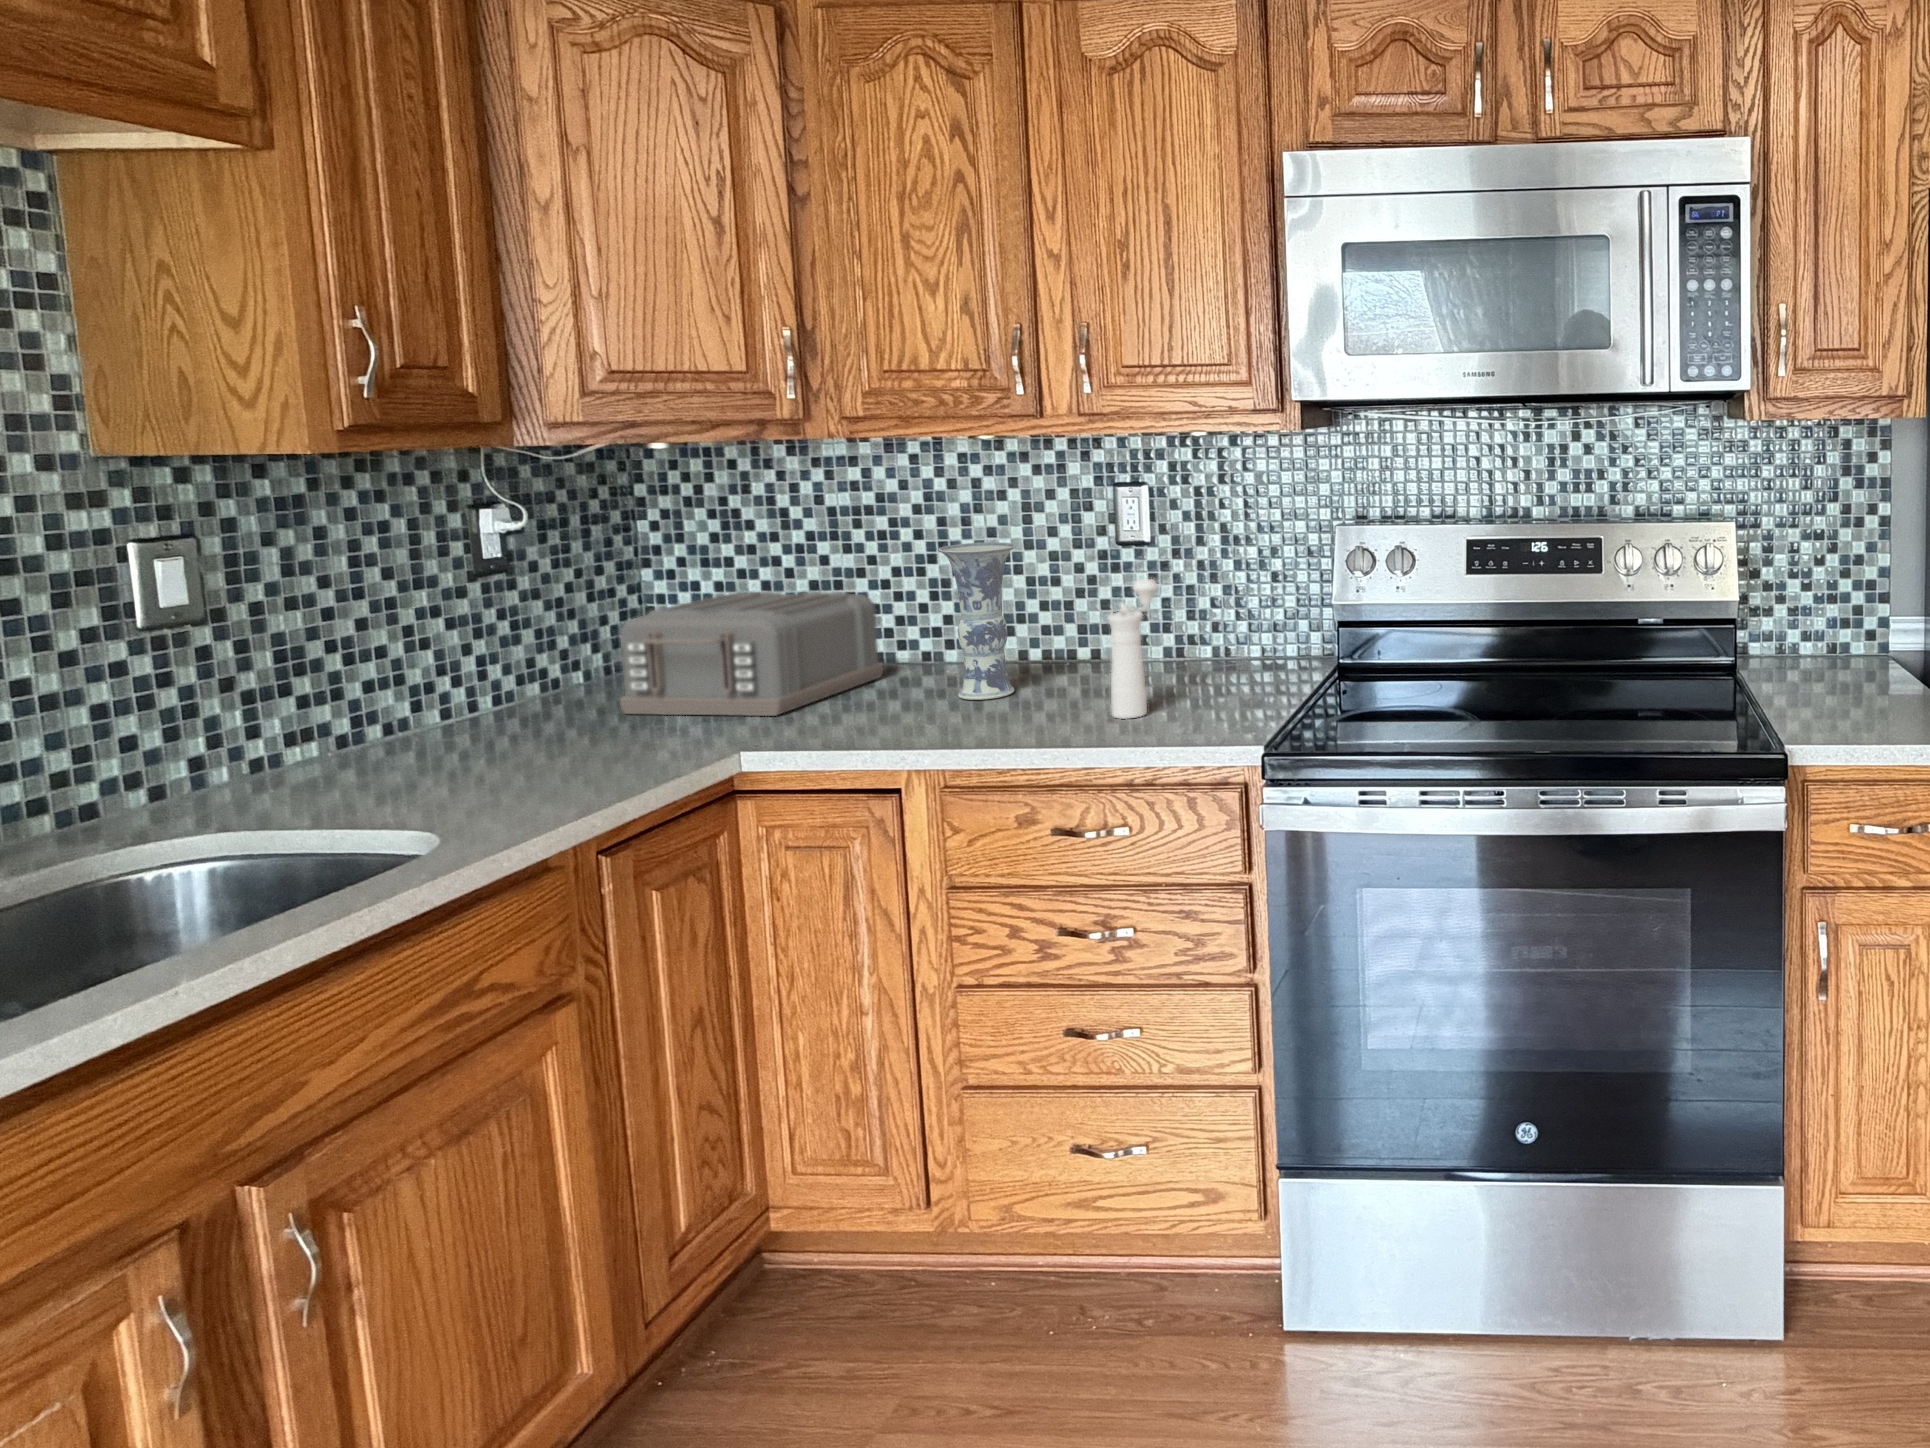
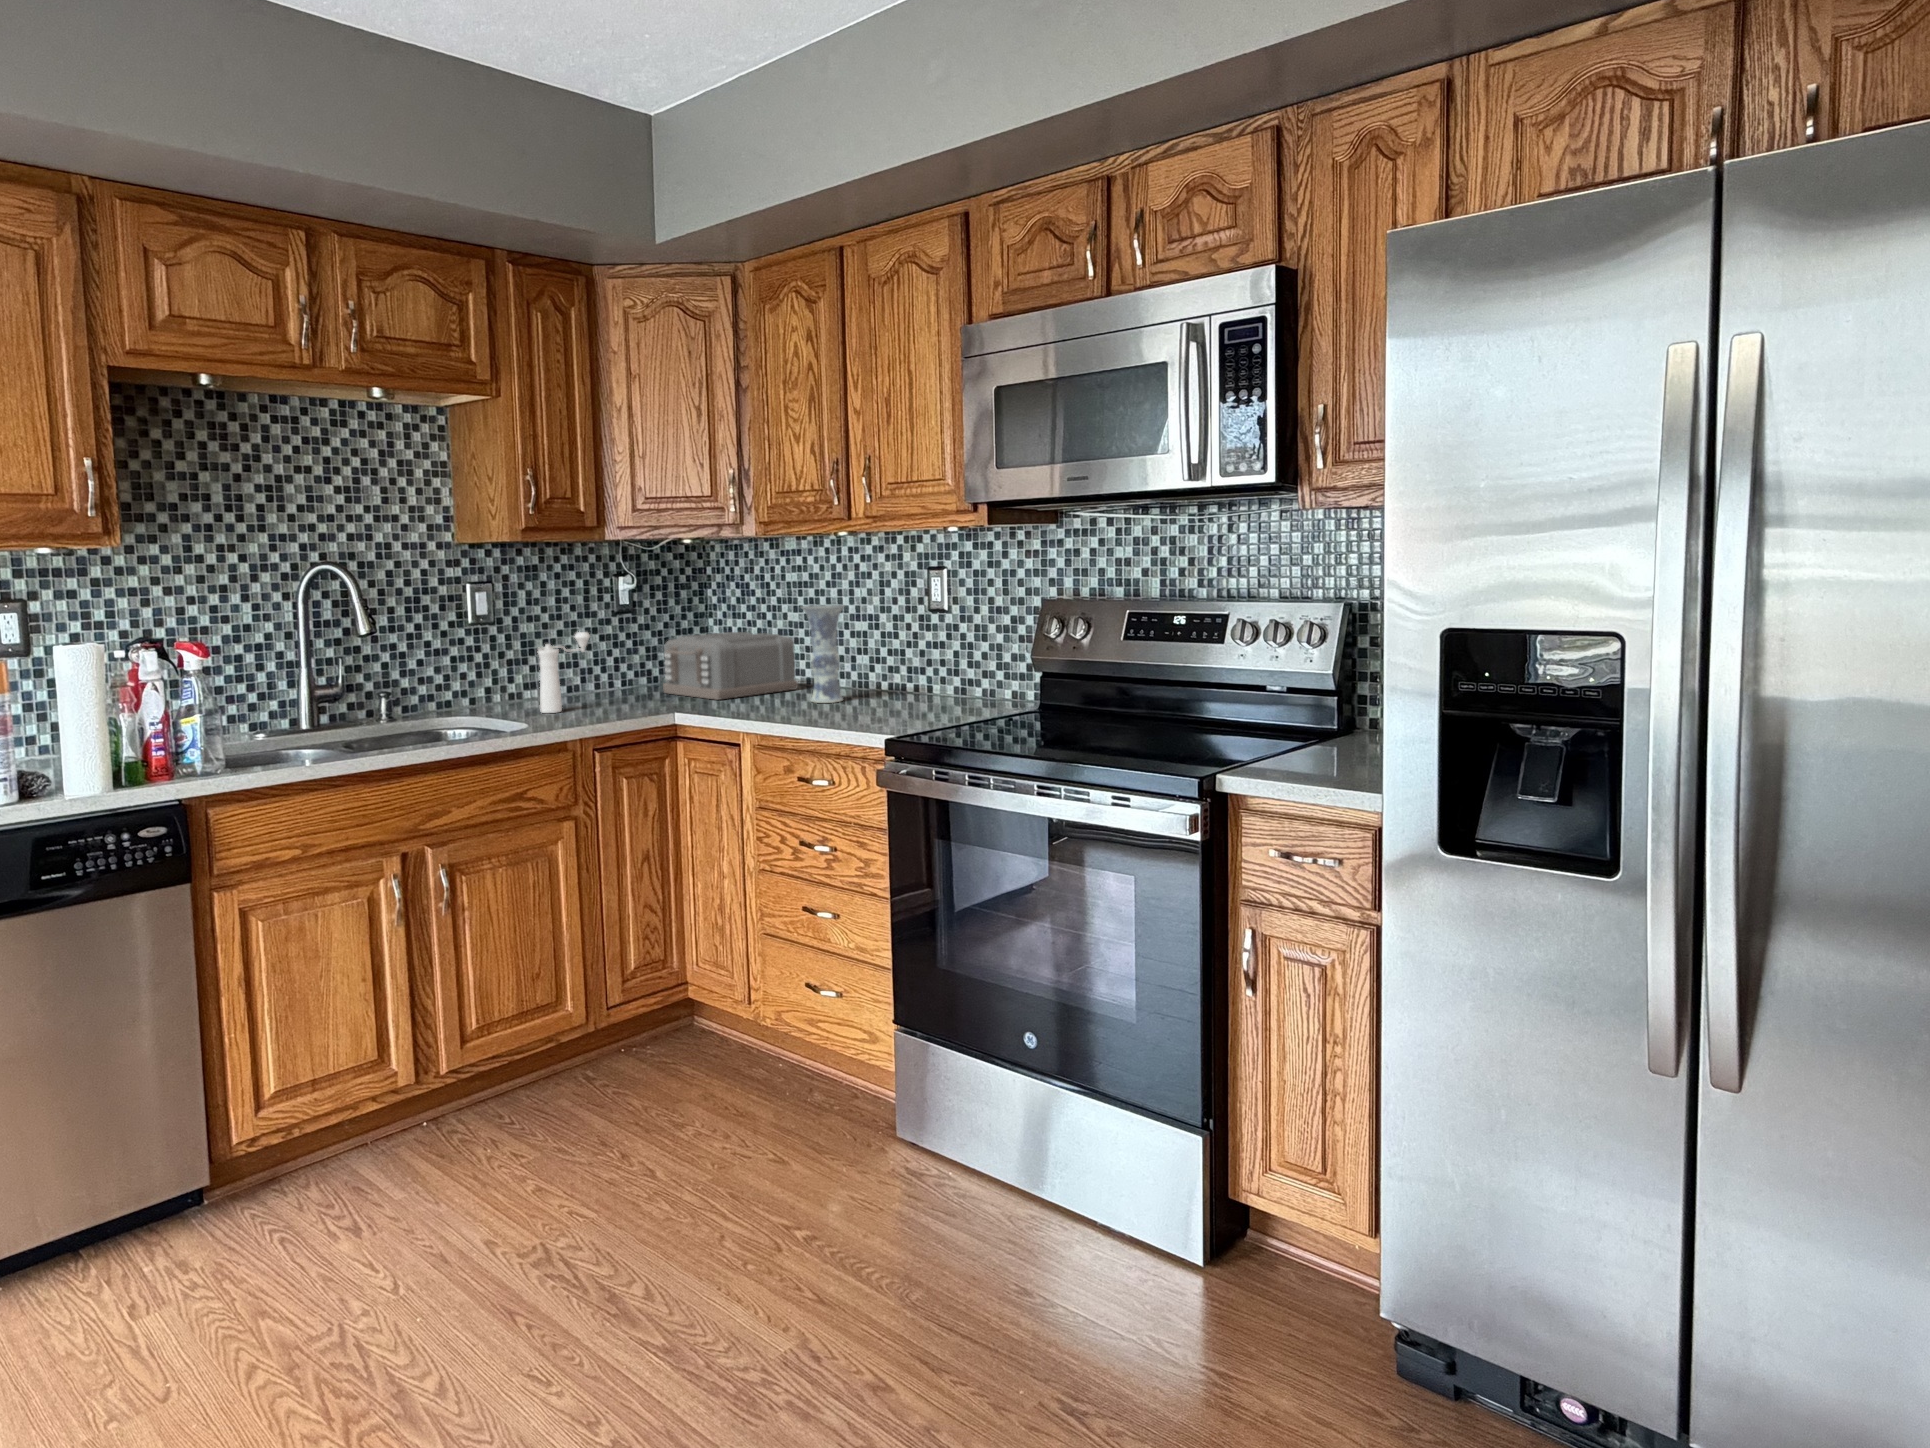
pepper mill: present [1108,579,1158,719] -> present [538,632,590,713]

